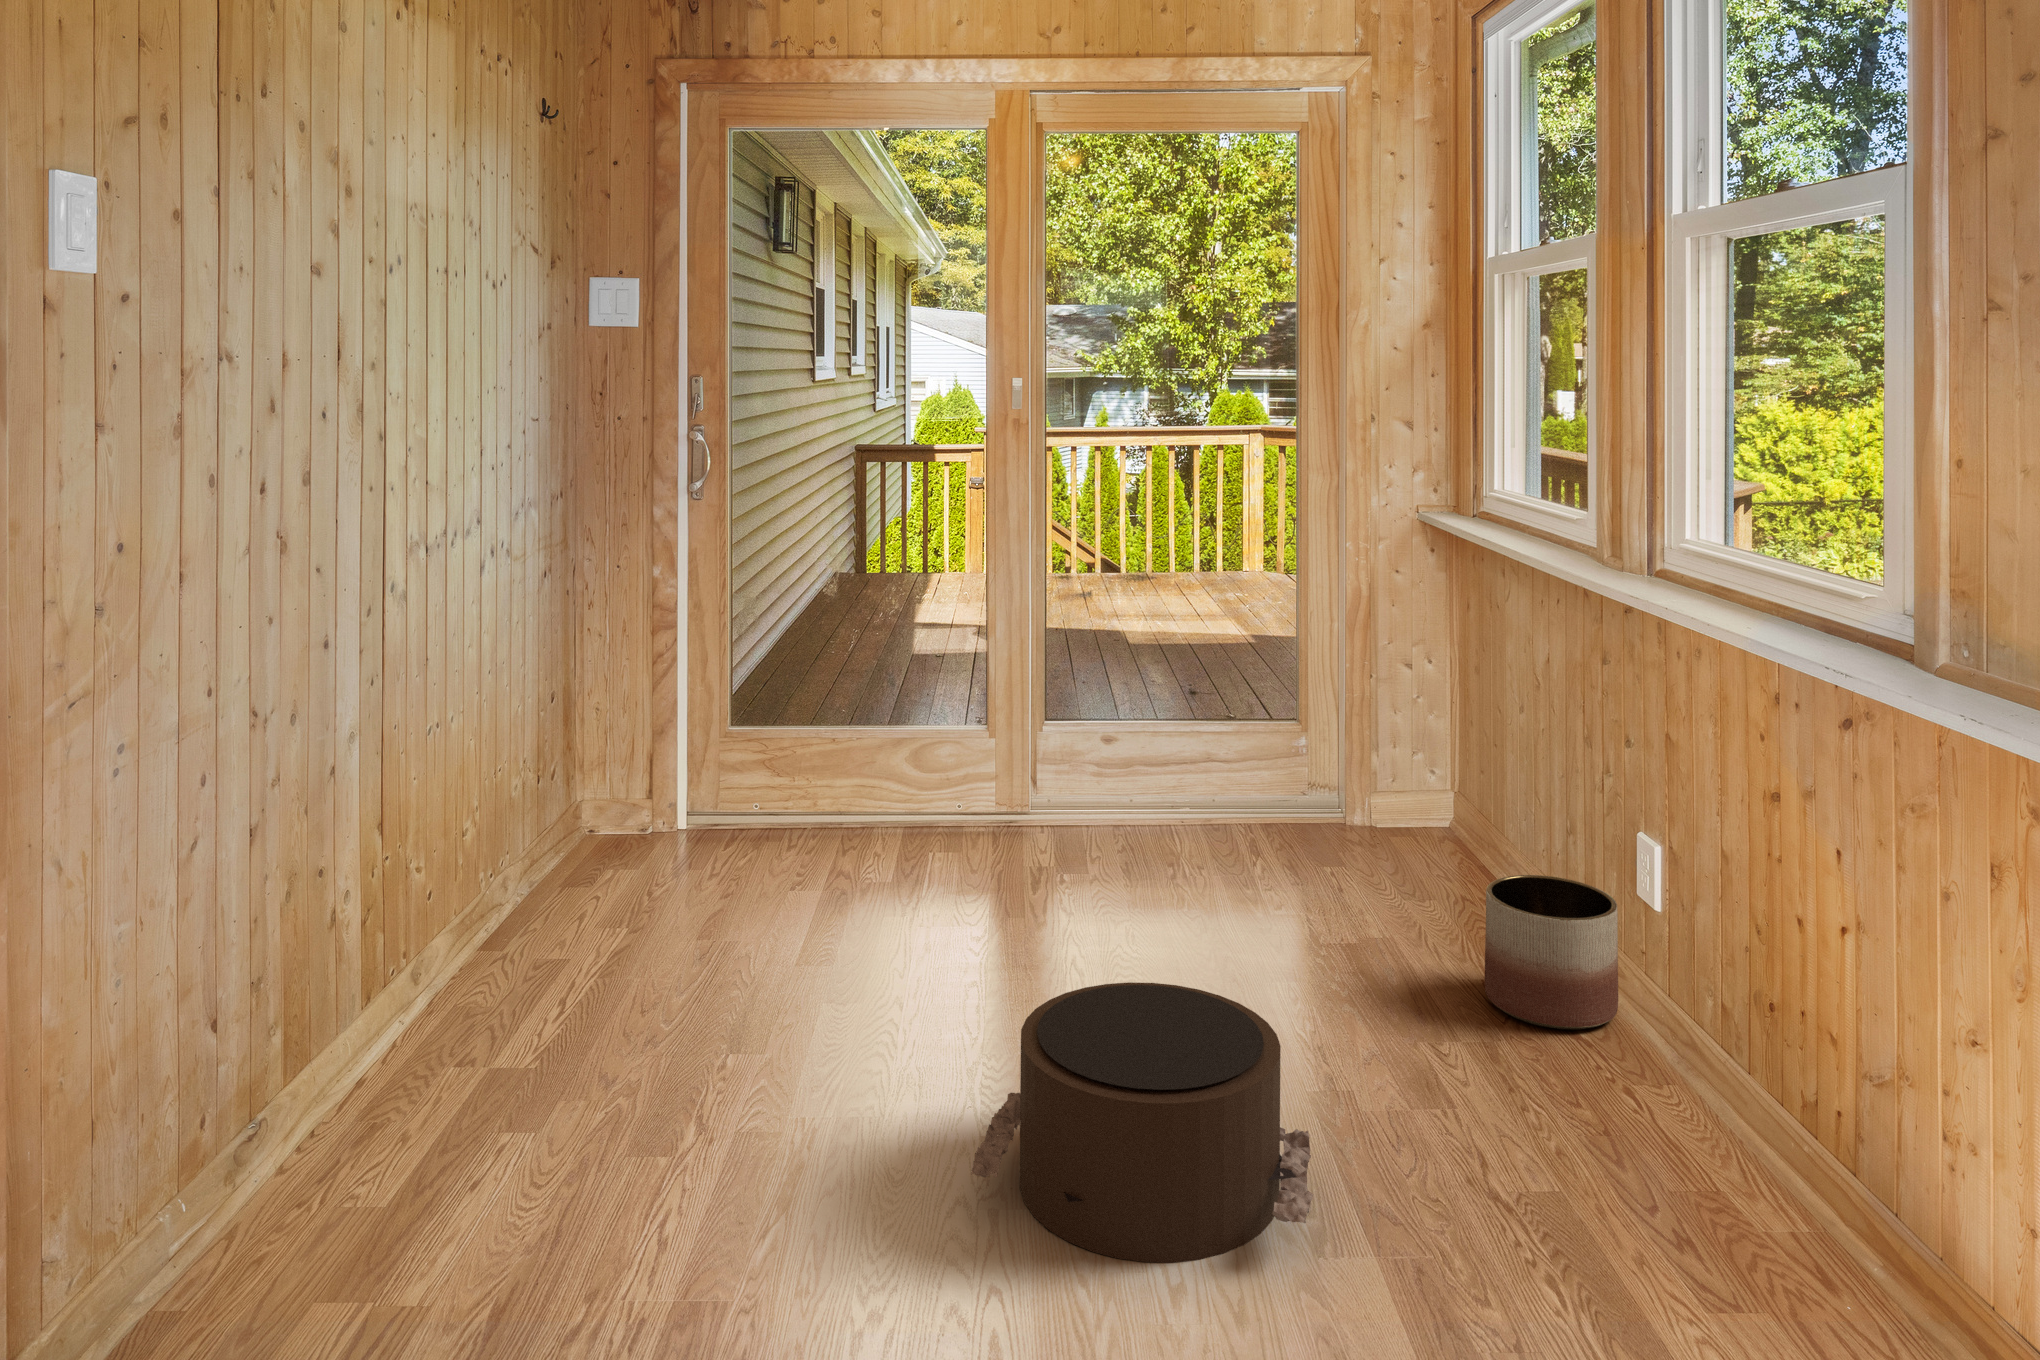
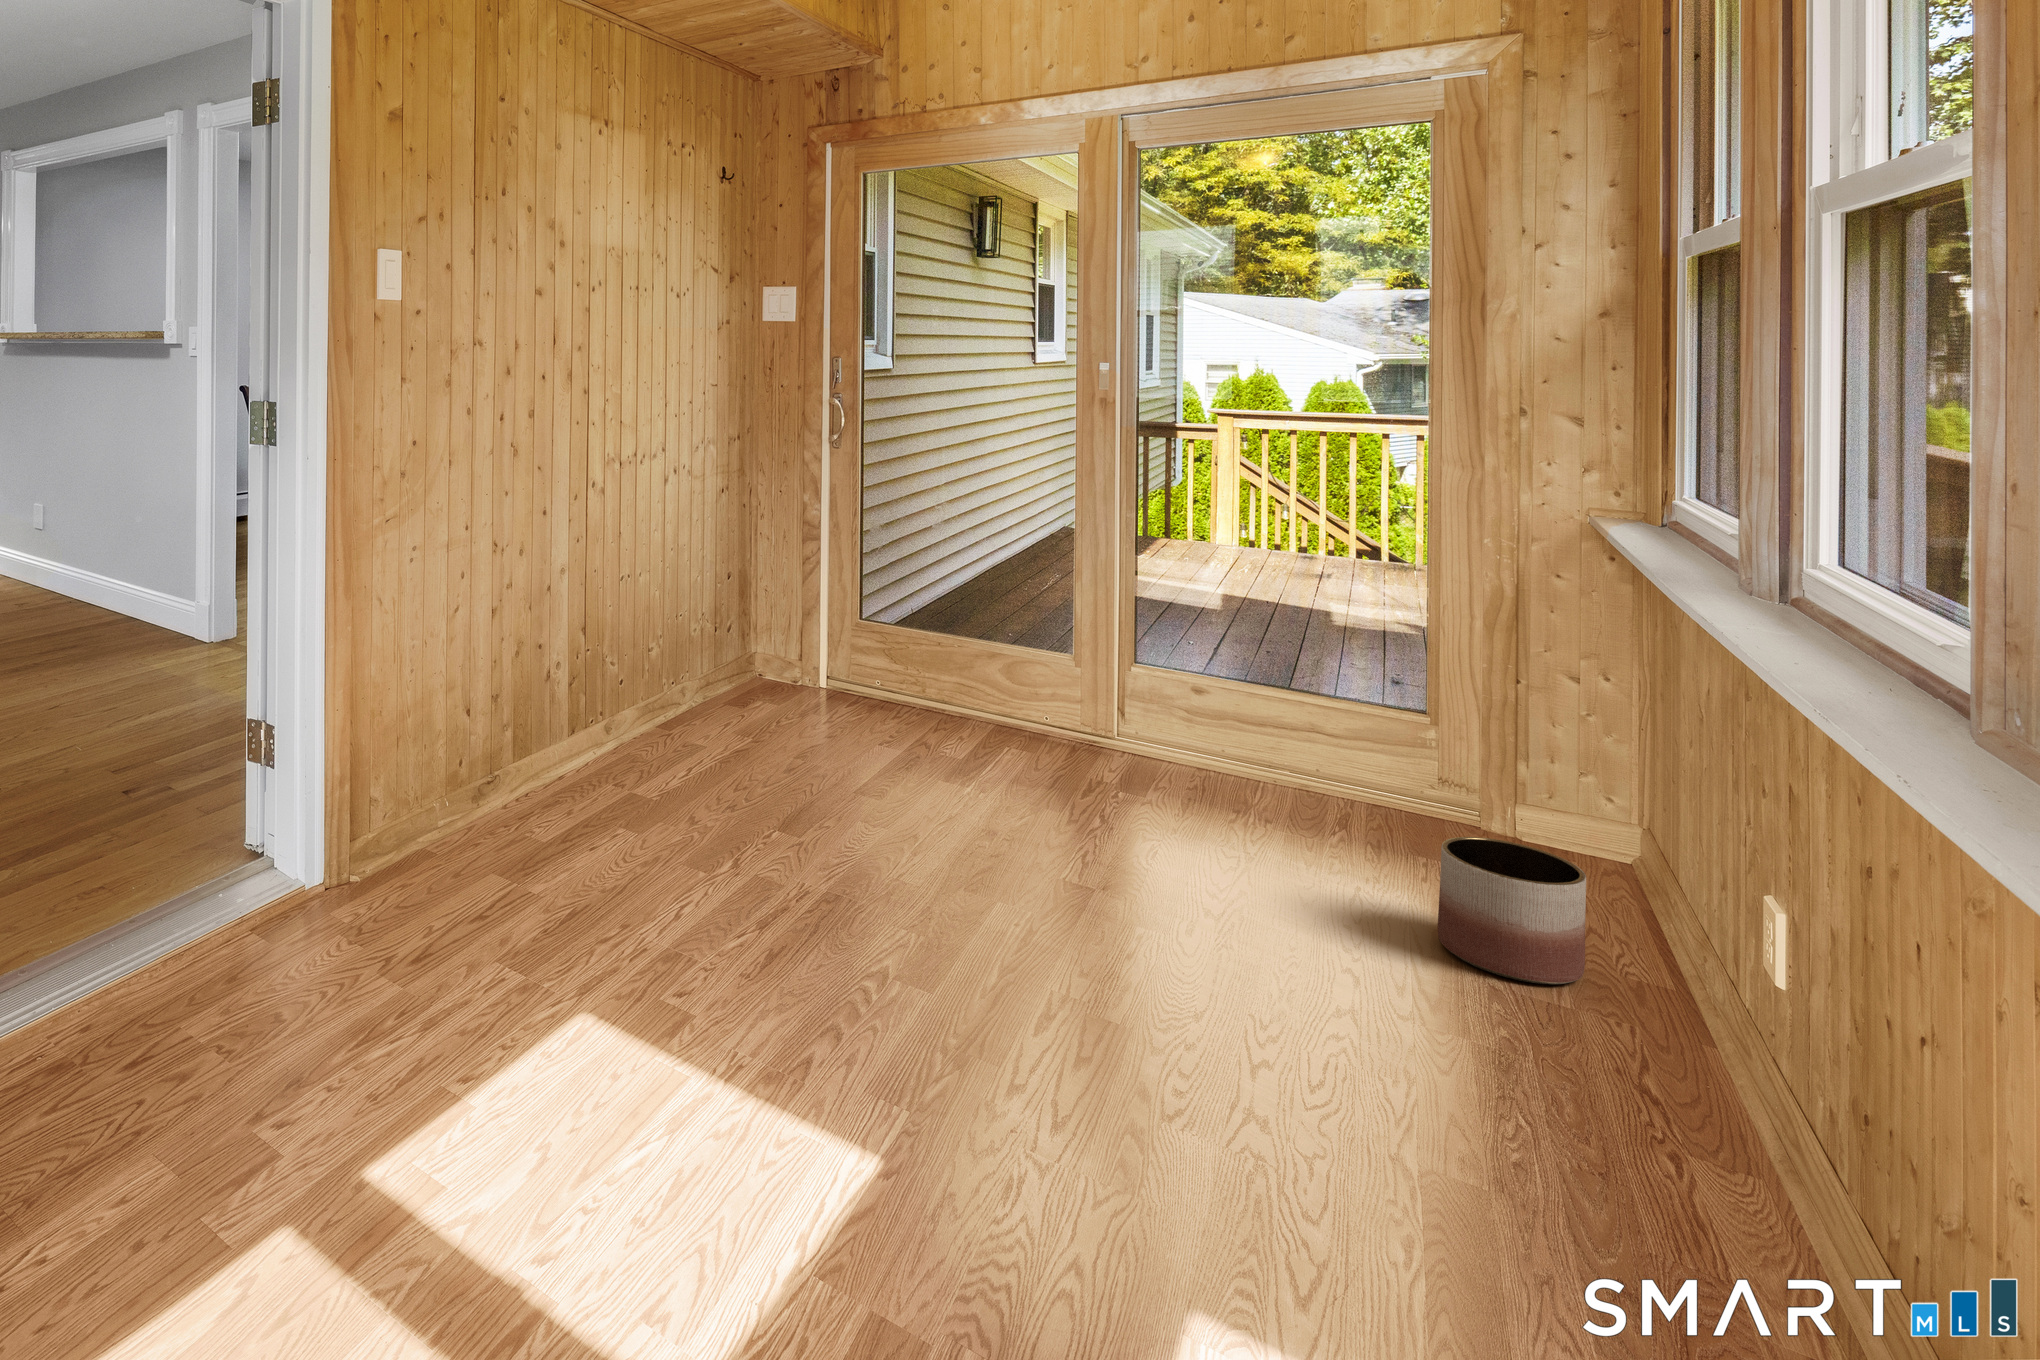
pouf: present [971,982,1314,1263] -> none [879,817,1154,1010]

